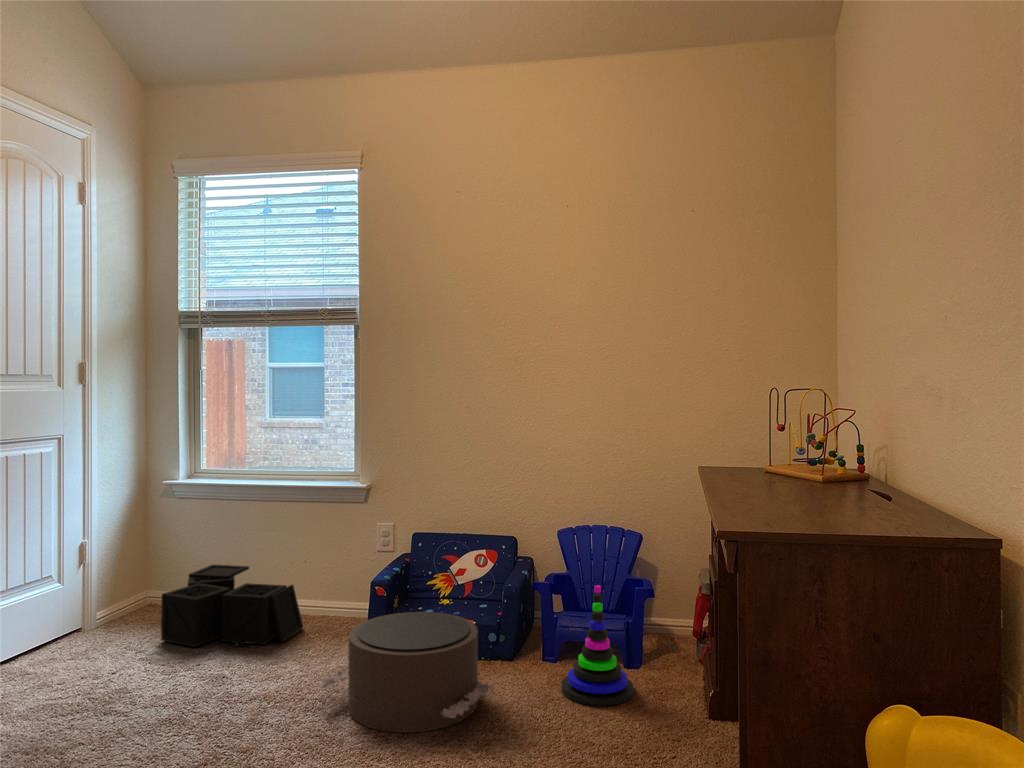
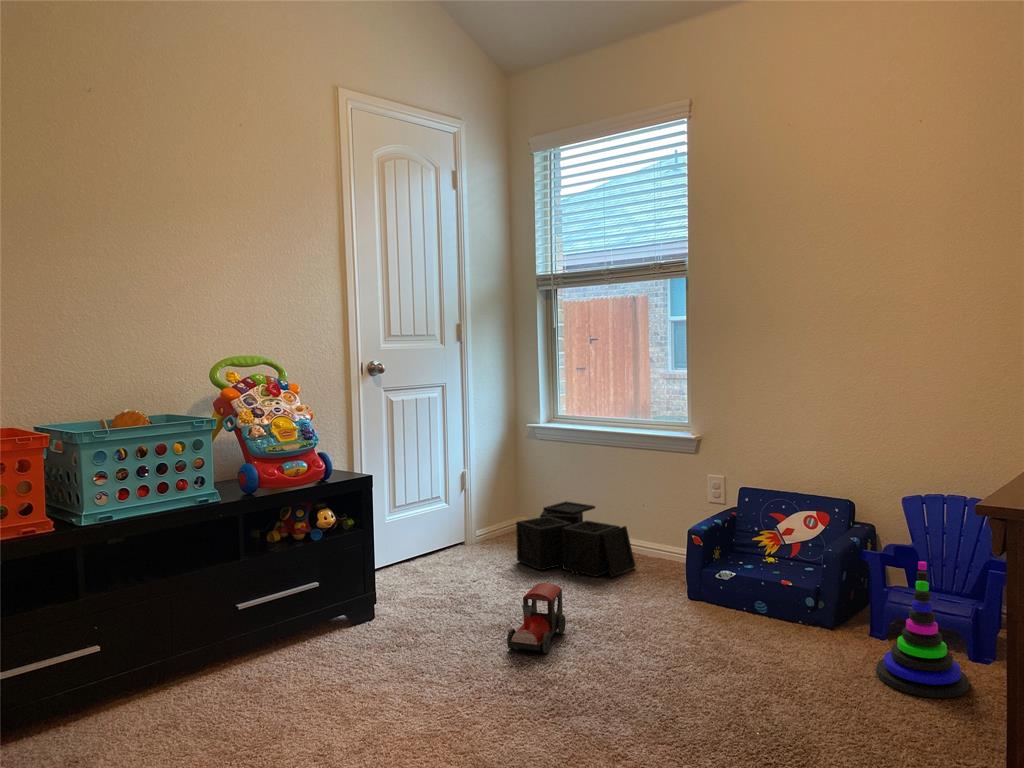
pouf: present [320,612,492,733] -> none [620,563,788,680]
toy train: none [193,659,254,746] -> present [507,583,566,653]

